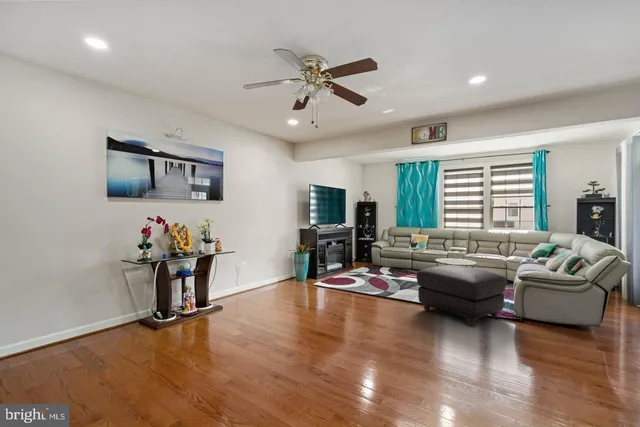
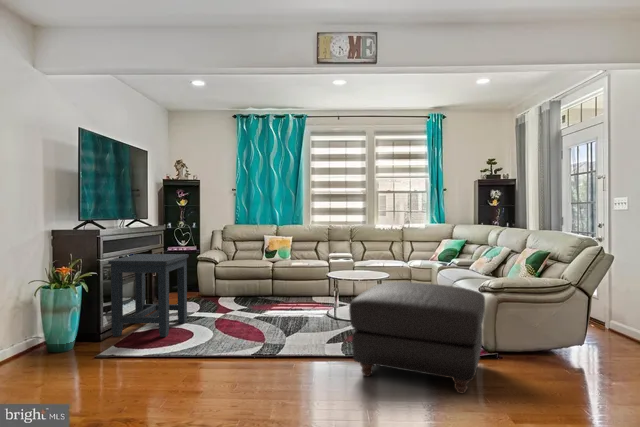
side table: none [322,241,359,281] -> present [108,254,189,337]

